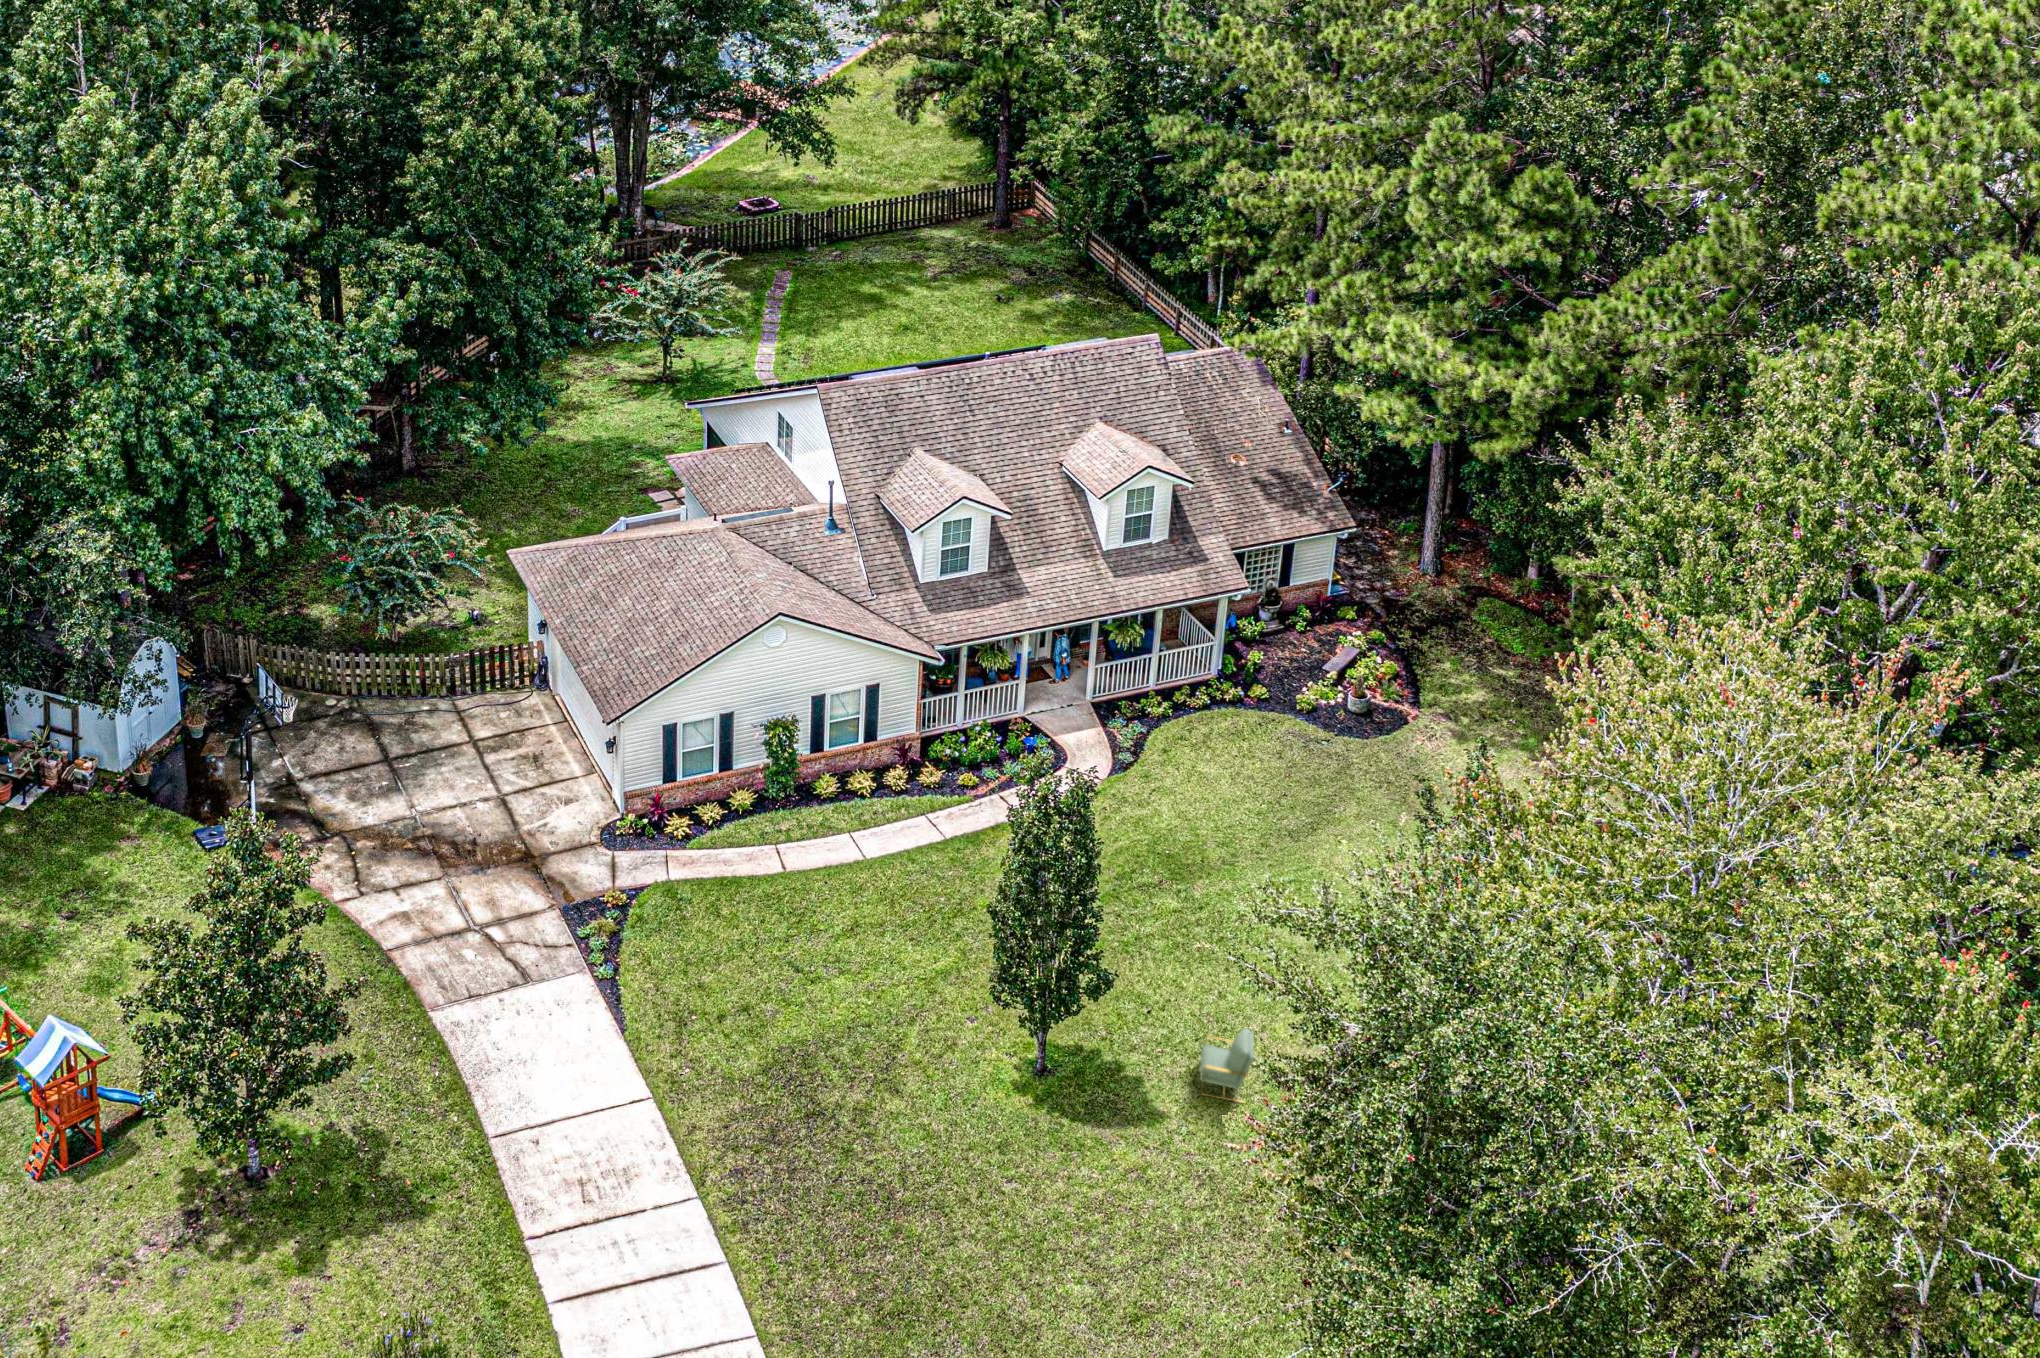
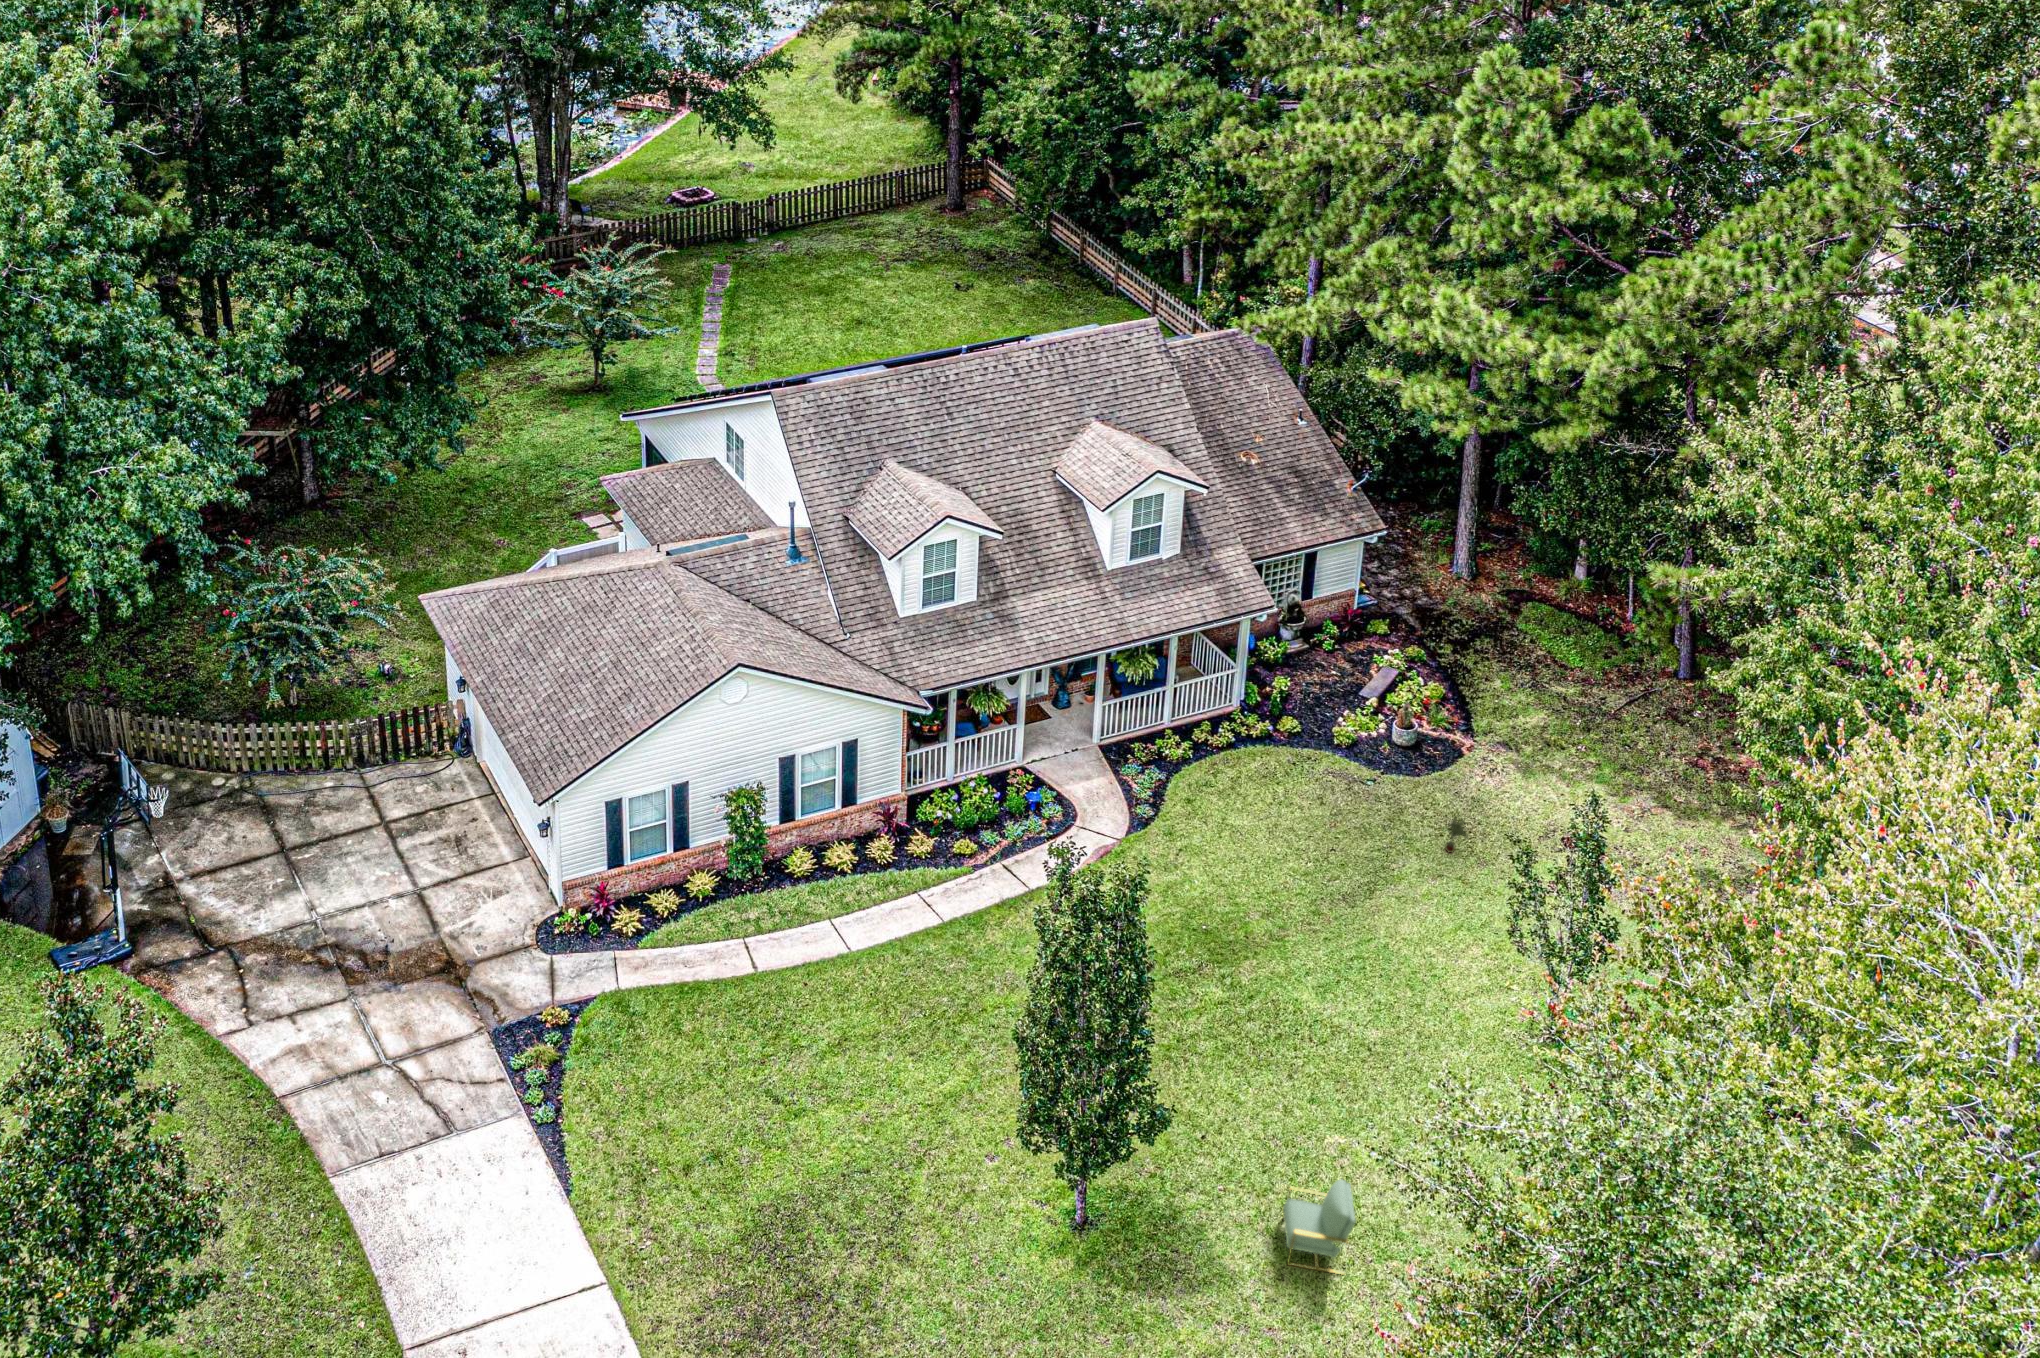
potted tree: none [1377,765,1398,799] -> present [1445,815,1469,853]

